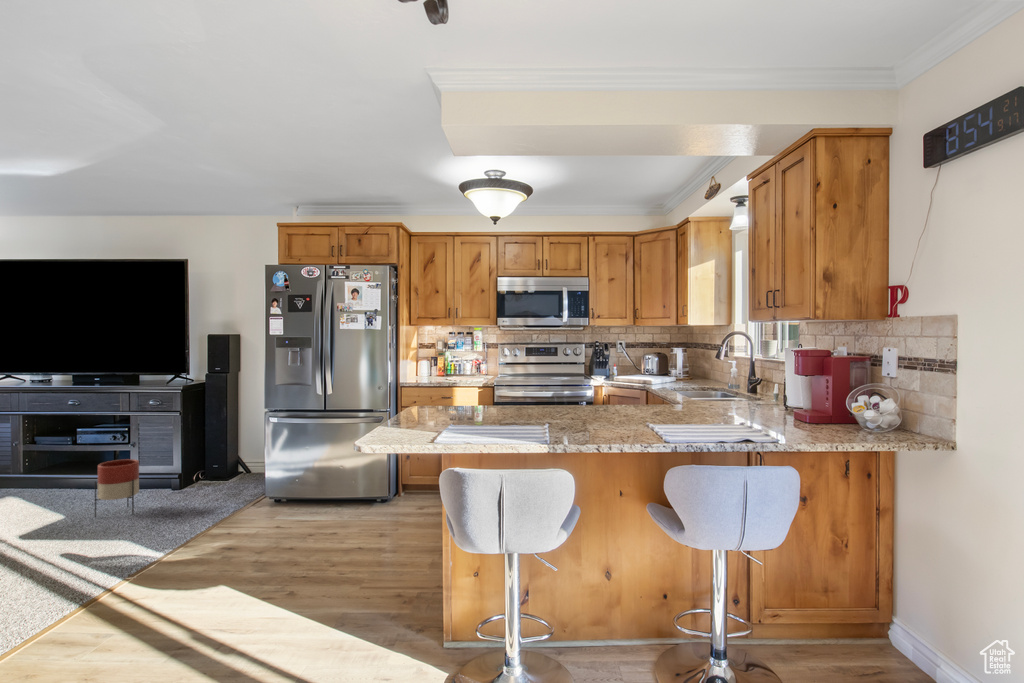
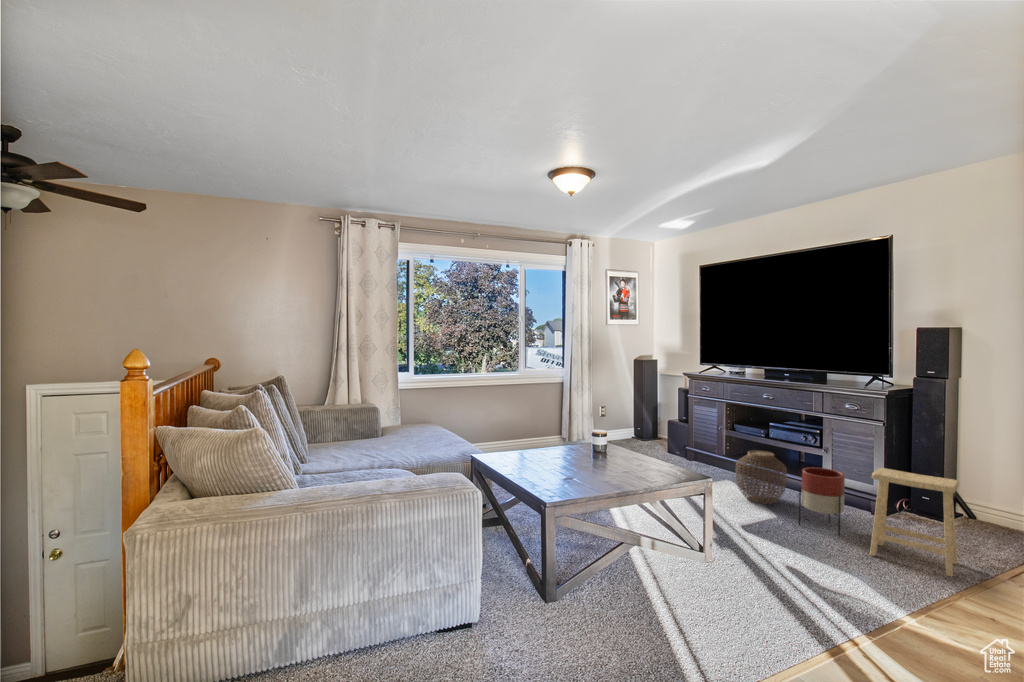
footstool: none [154,446,222,522] -> present [870,468,959,577]
woven basket: none [27,457,88,511] -> present [736,450,787,504]

